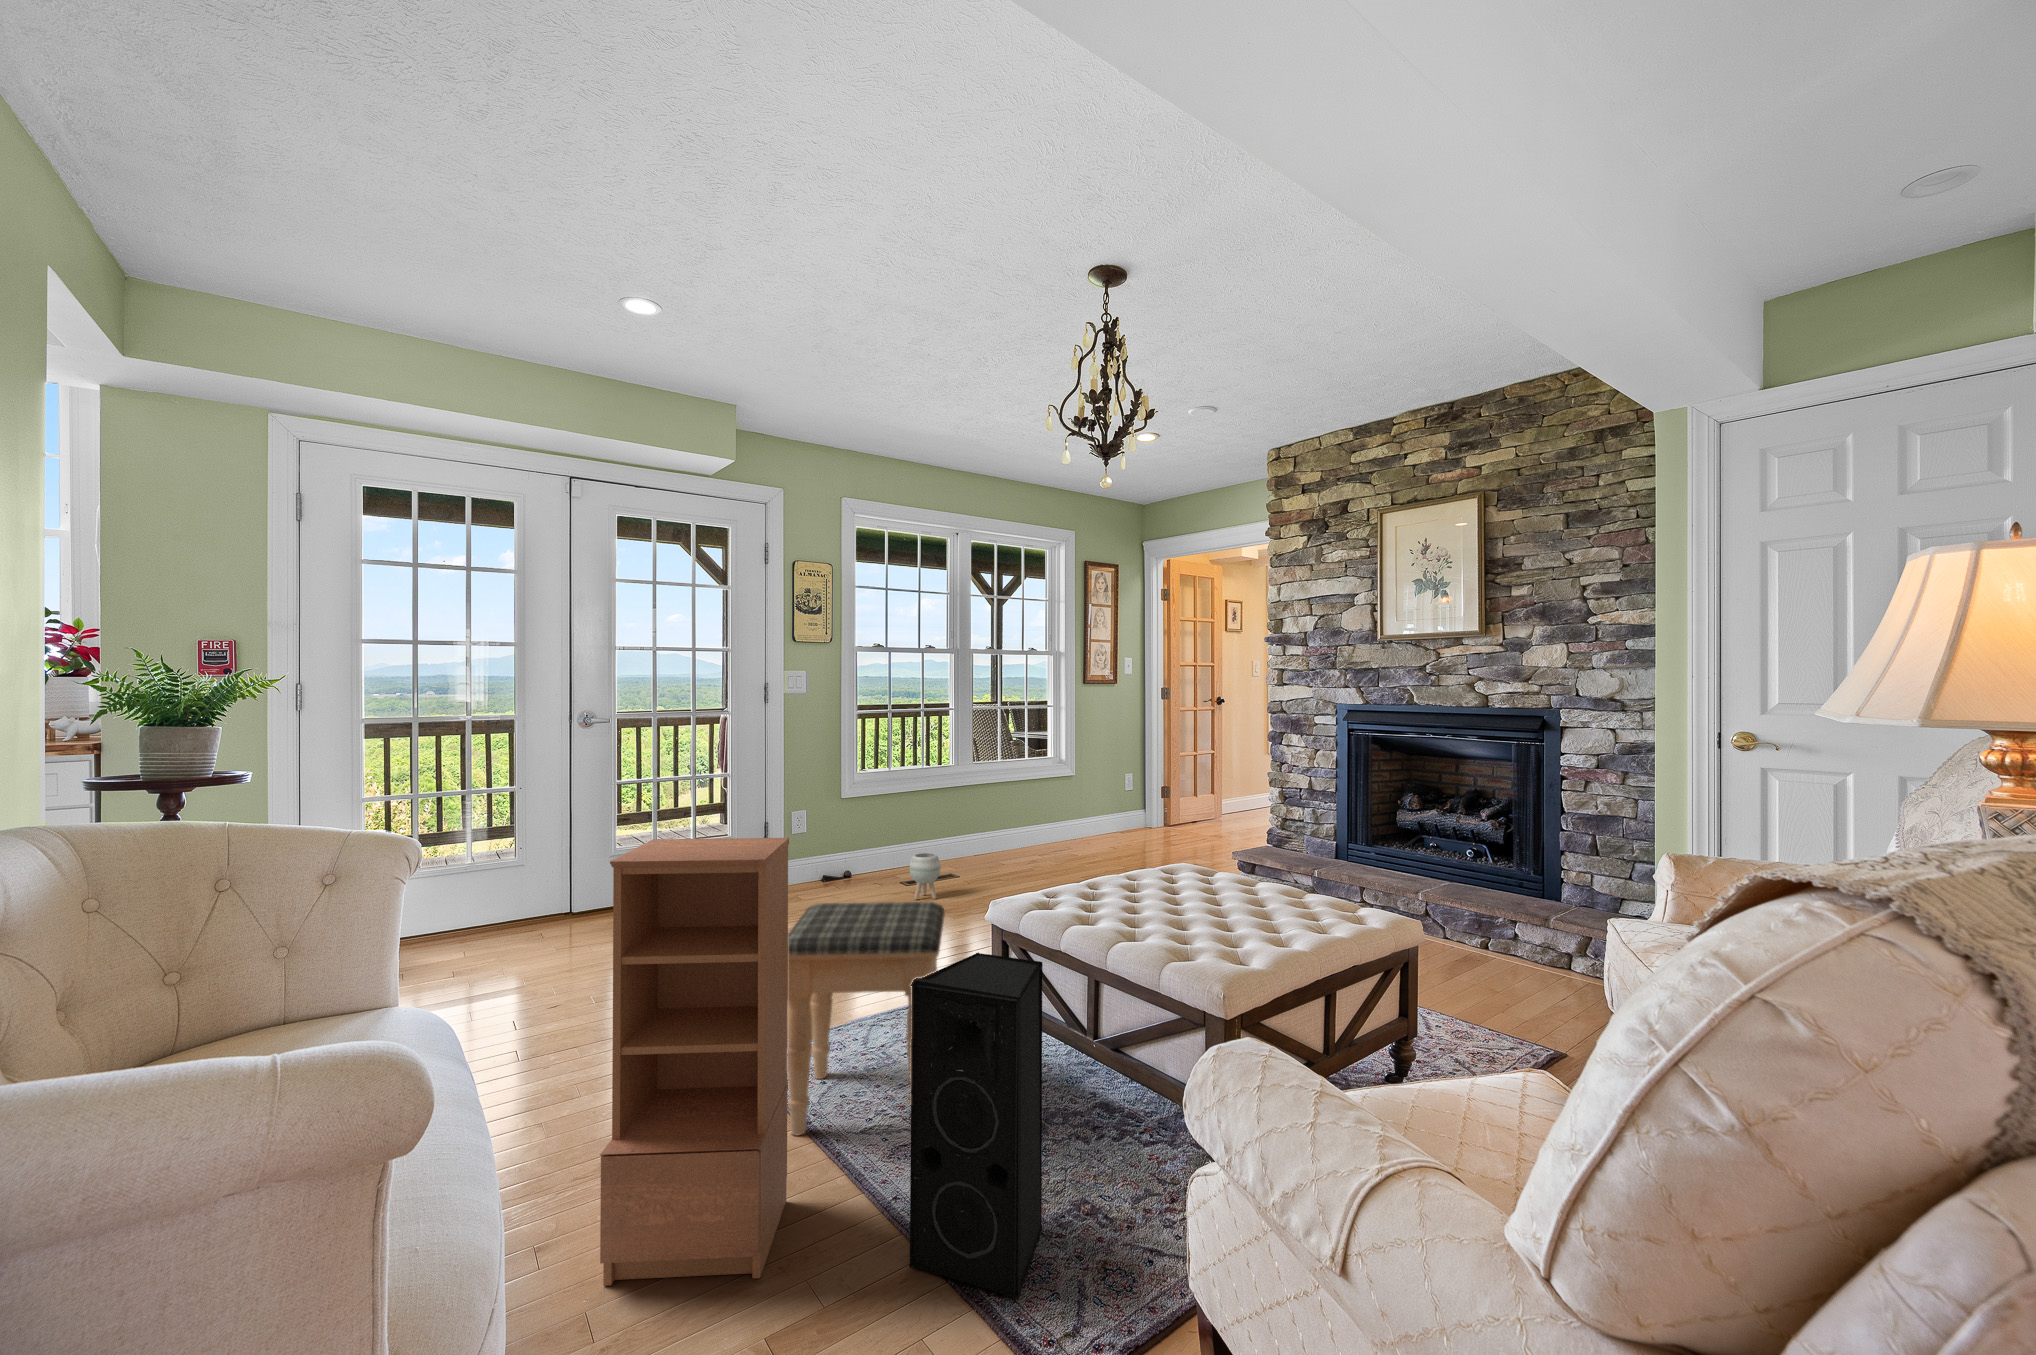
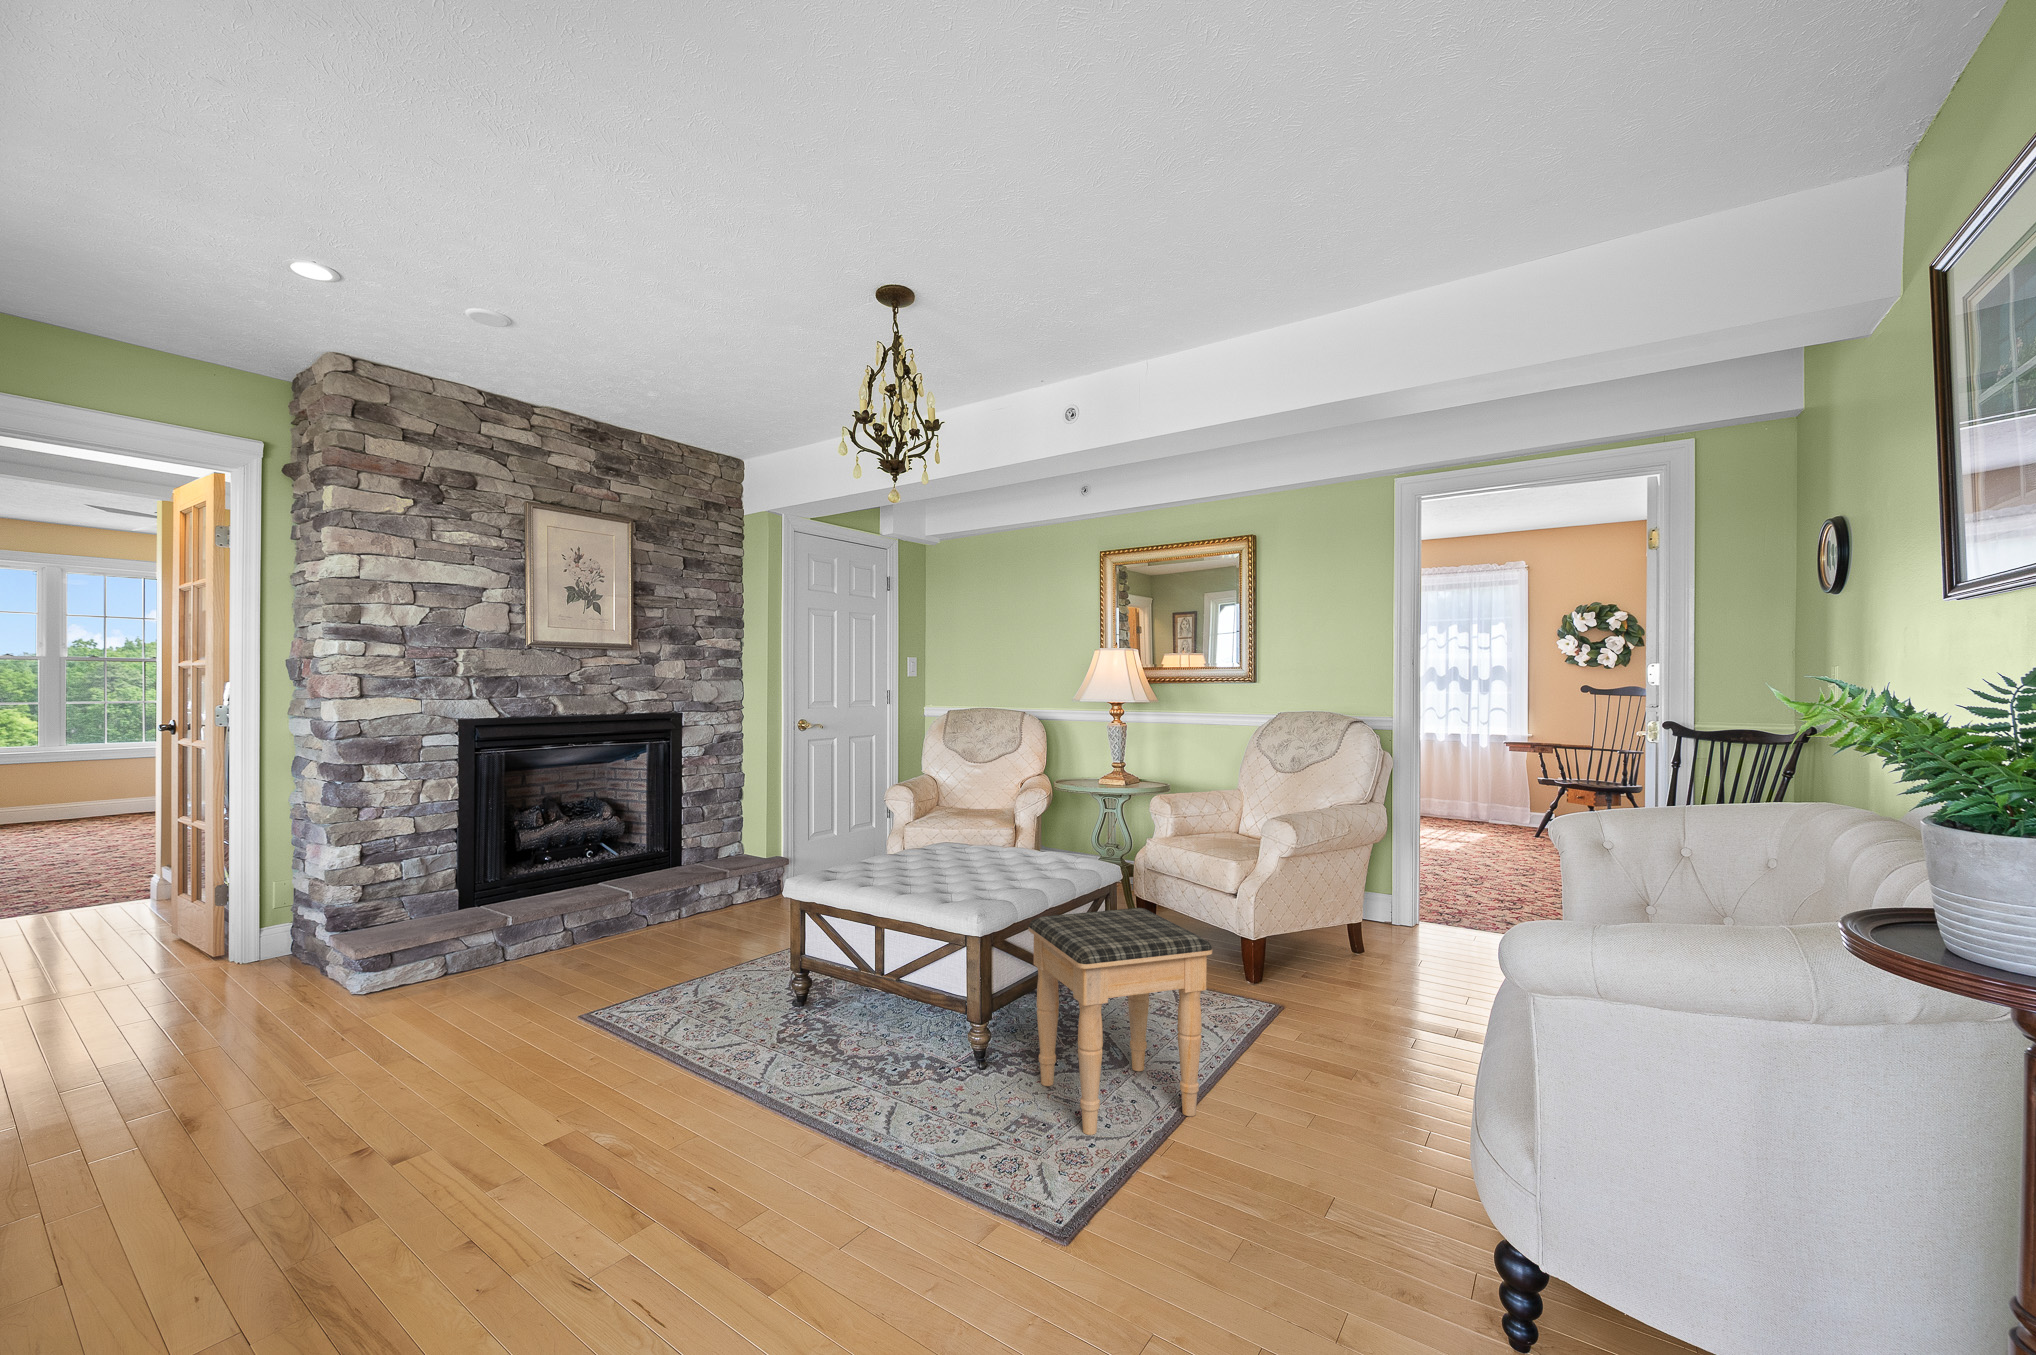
bookcase: present [600,838,789,1286] -> none [1267,817,1413,1140]
planter: present [910,853,940,900] -> none [140,1125,244,1256]
speaker: present [909,952,1043,1301] -> none [1202,864,1274,1046]

